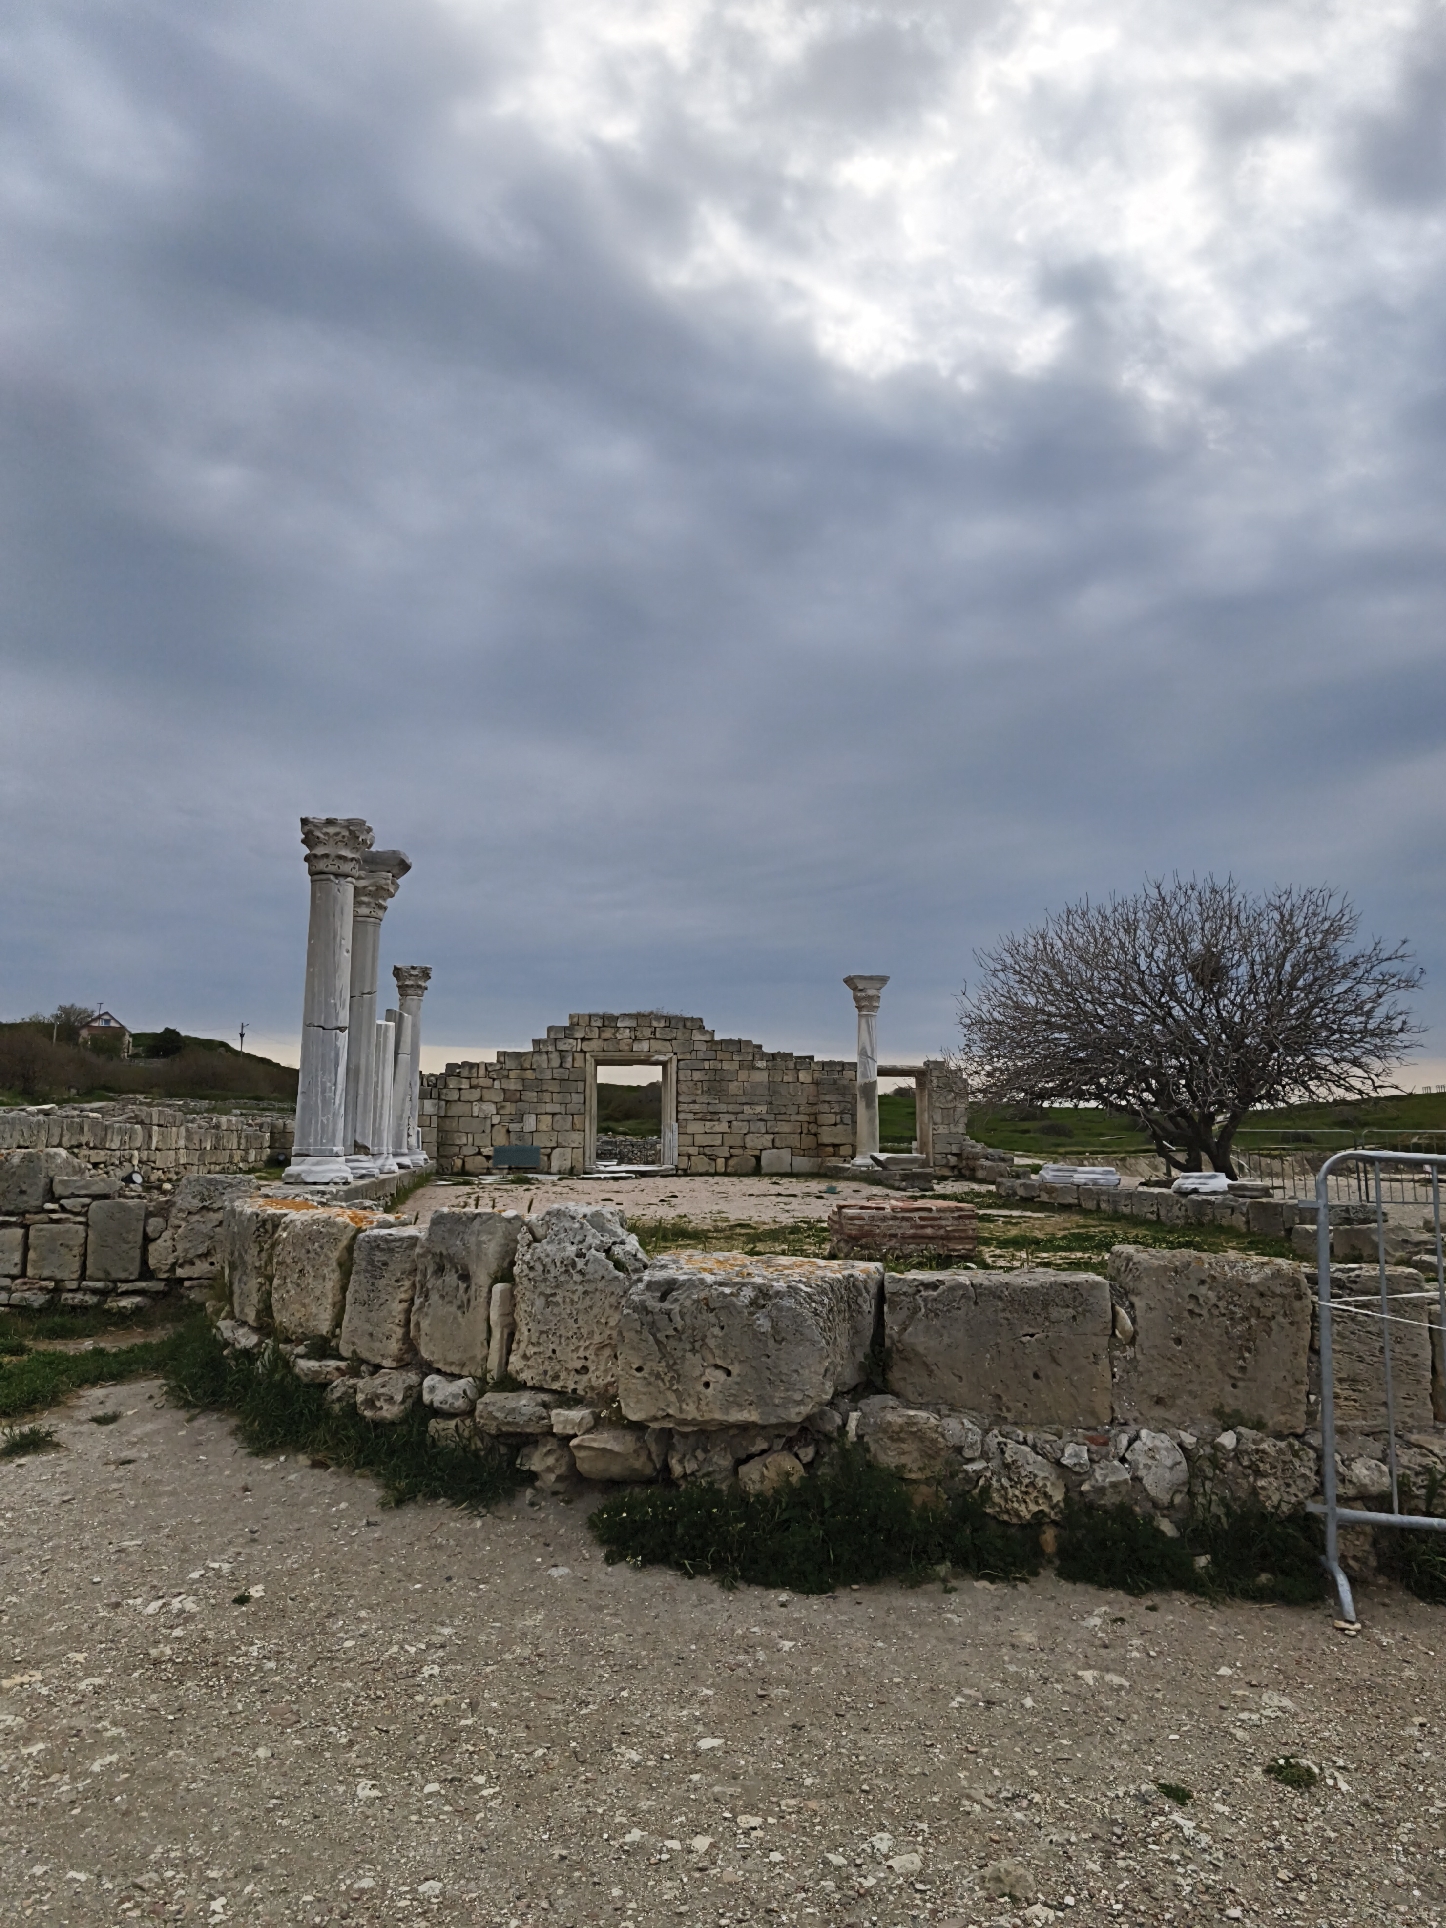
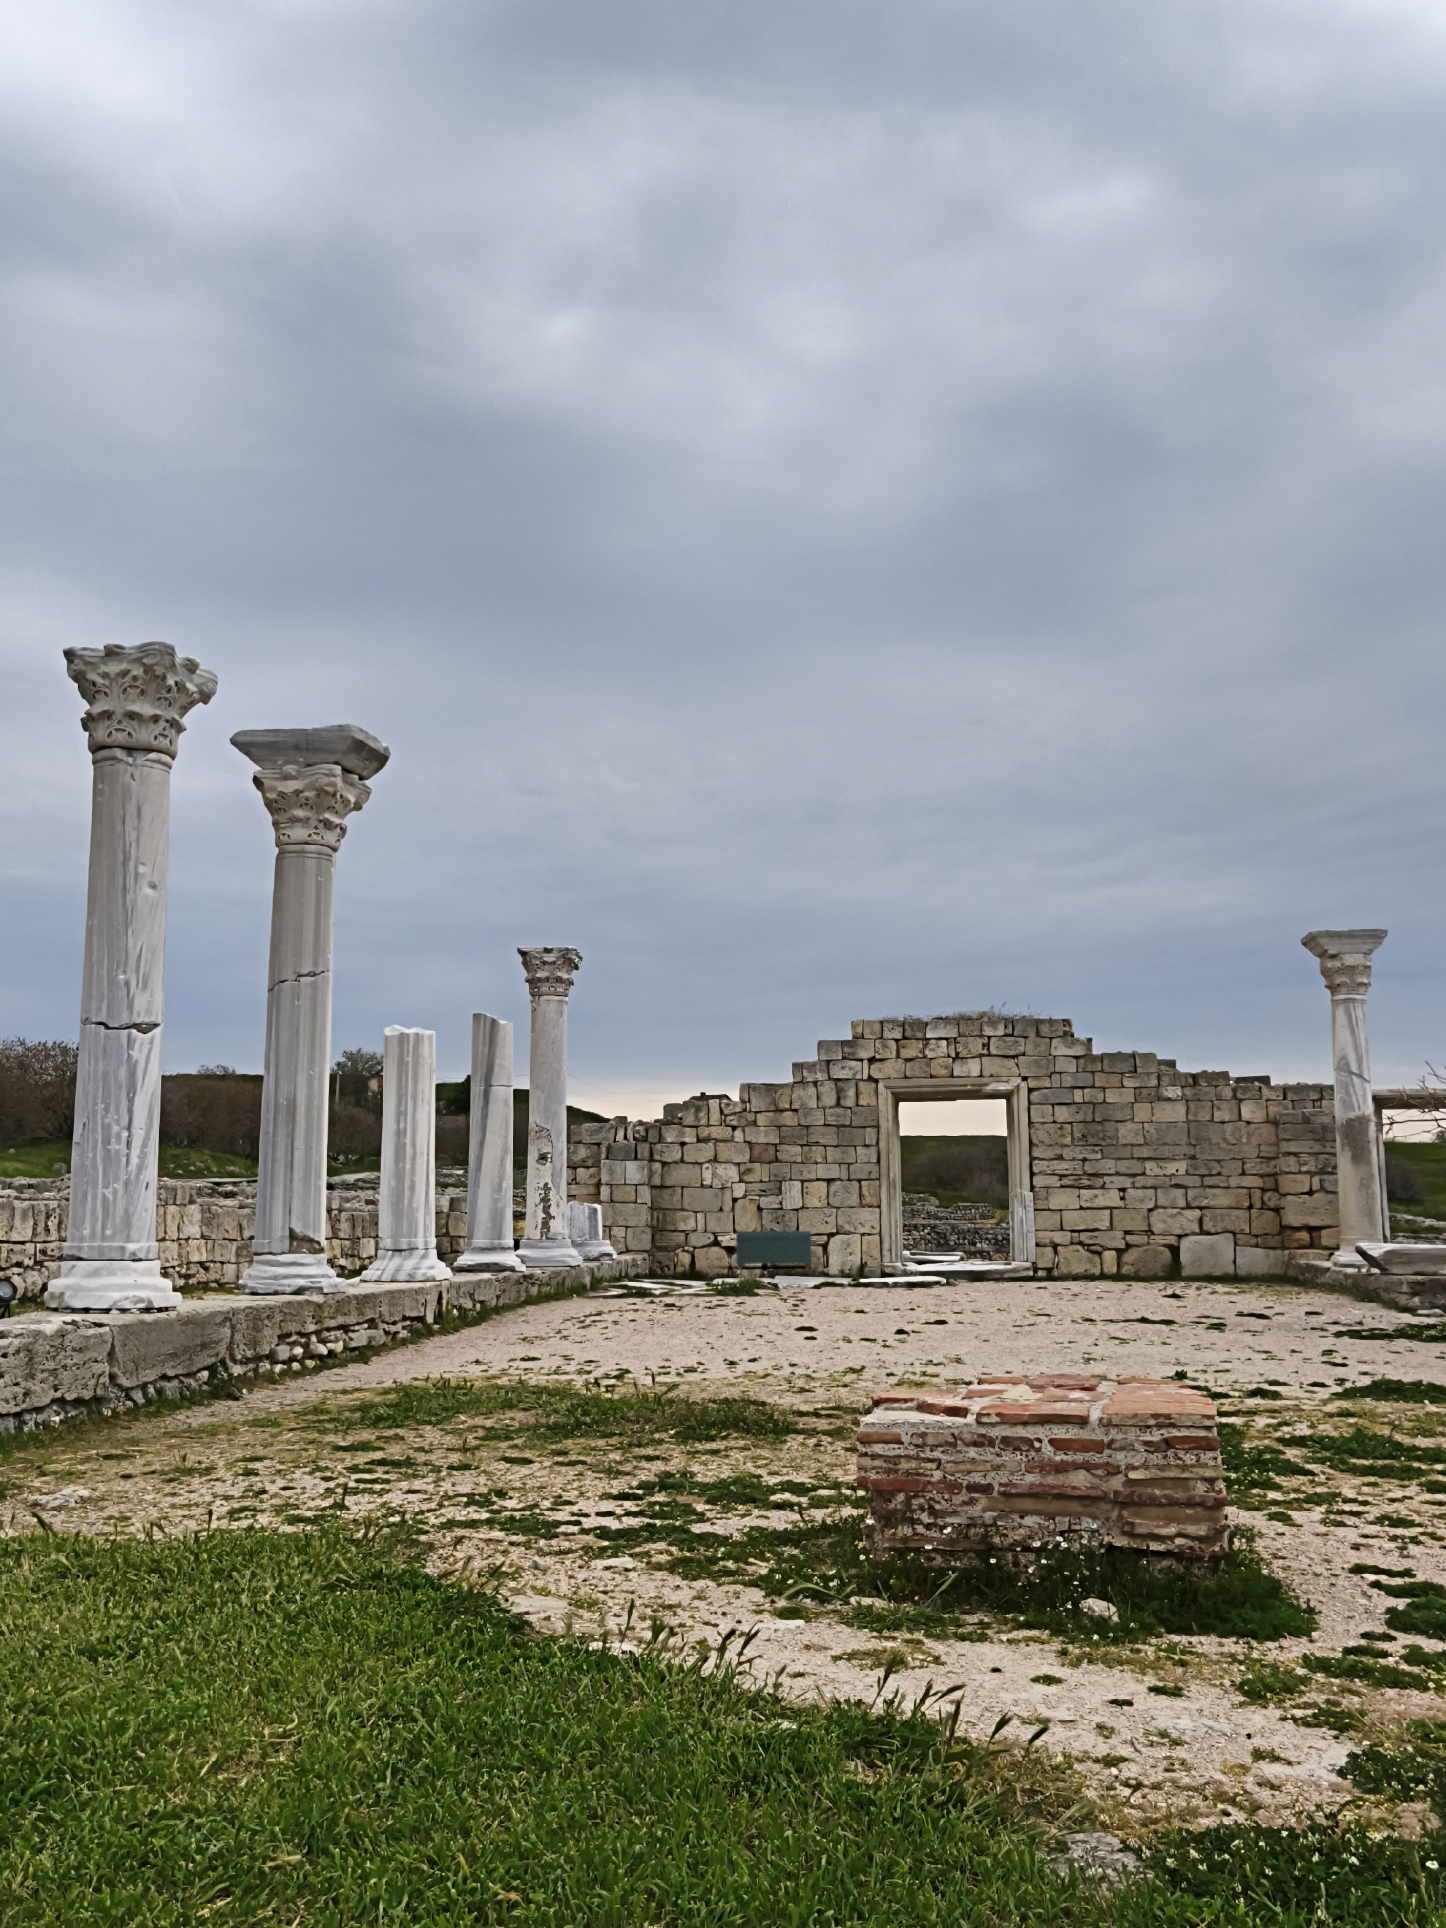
potted plant: present [826,1171,837,1193] -> none [1303,1244,1345,1316]

